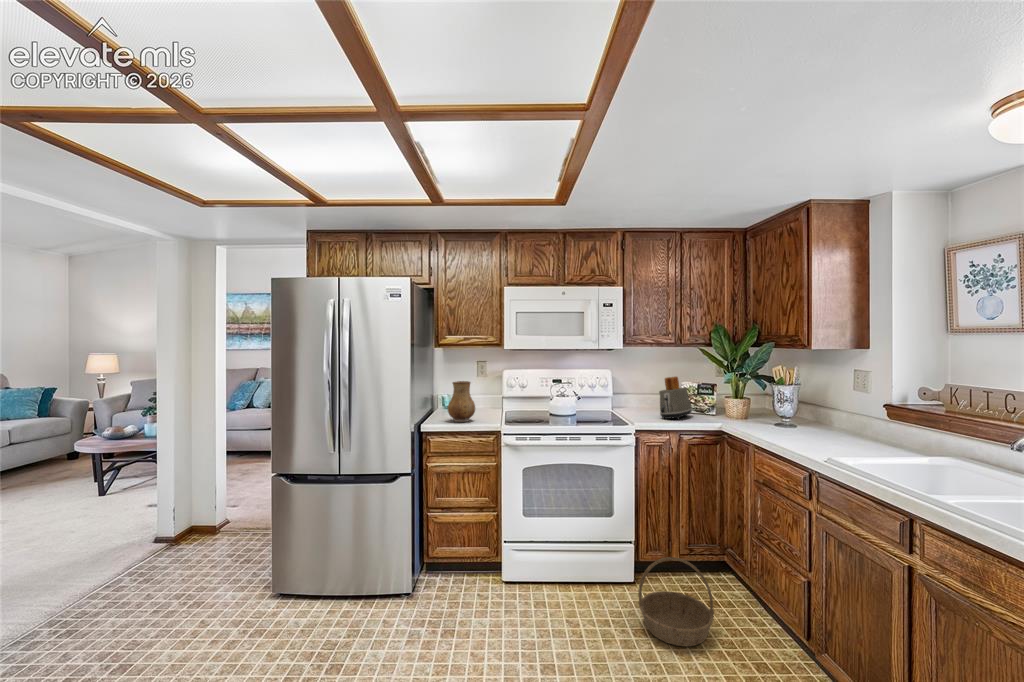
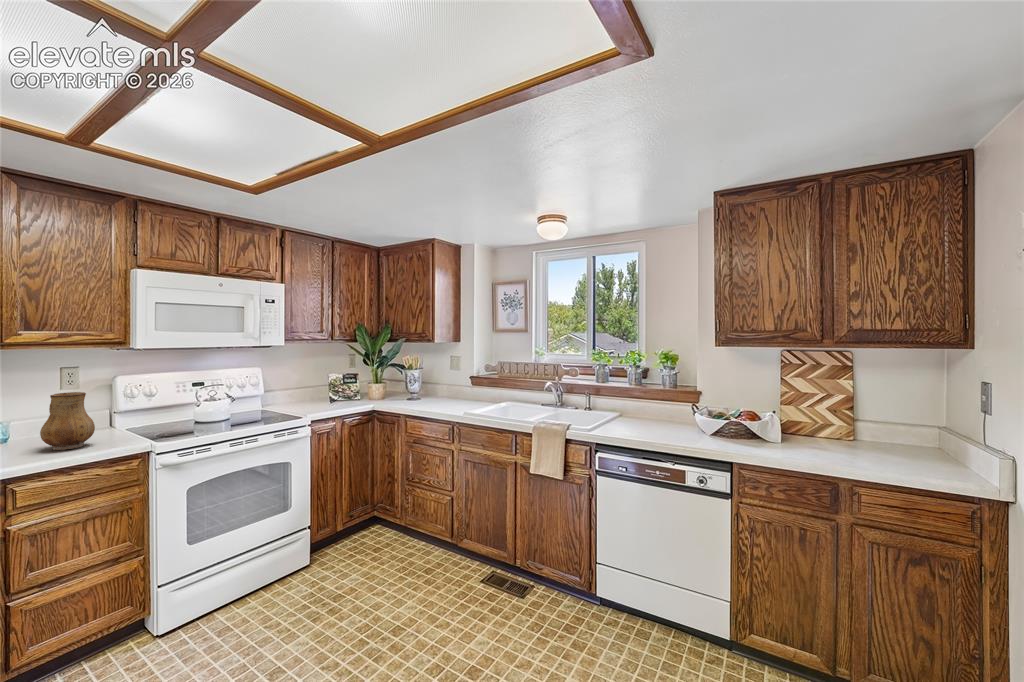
toaster: present [659,377,692,420] -> none [320,369,345,408]
basket: present [638,557,714,646] -> none [332,520,393,593]

